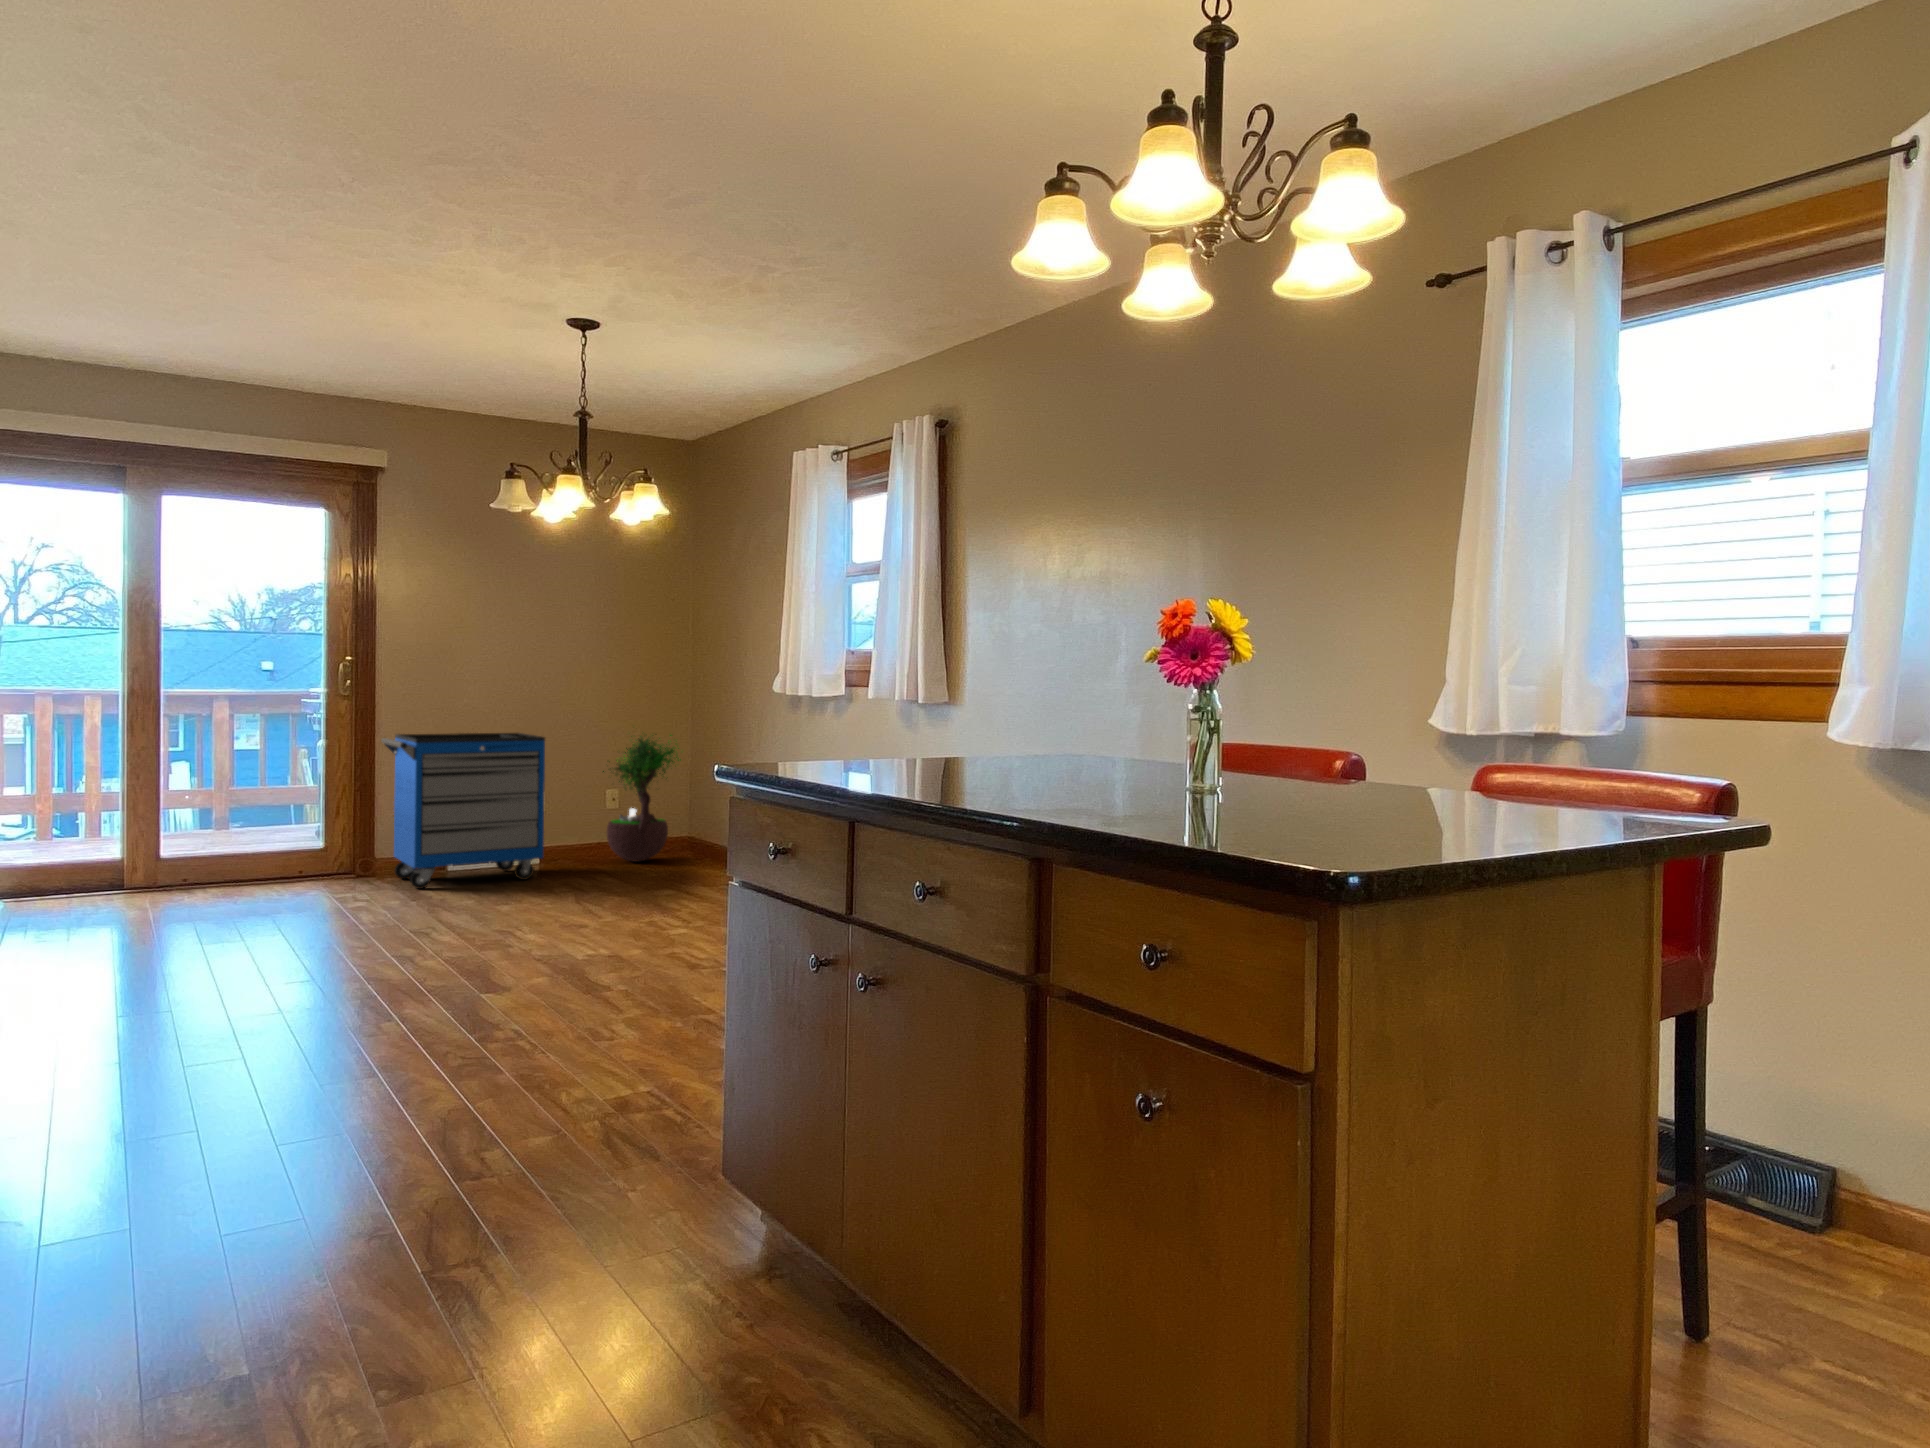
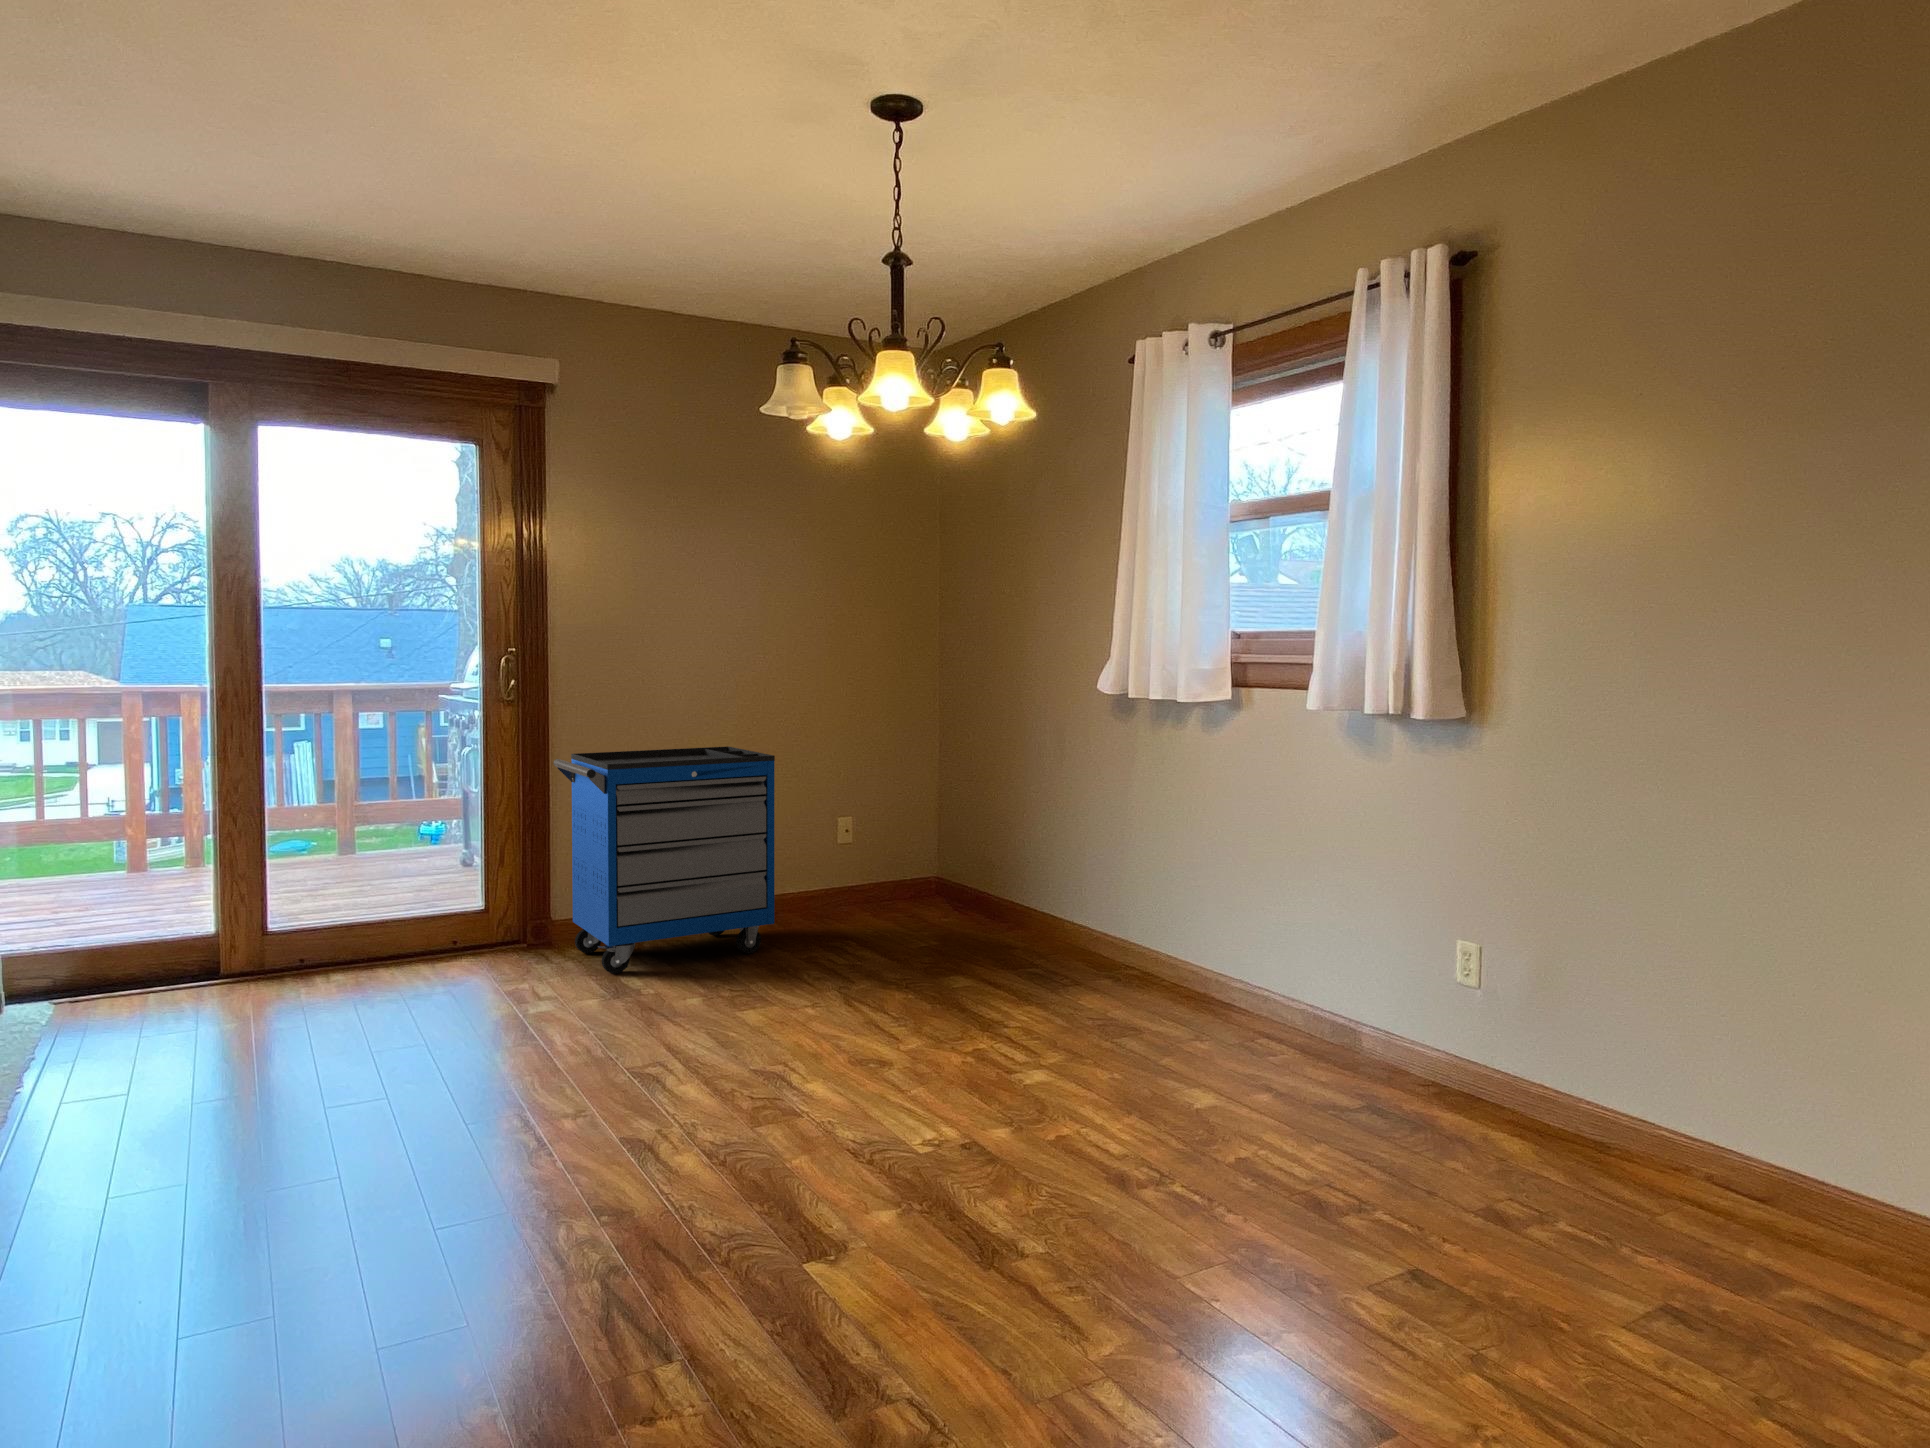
potted tree: present [603,735,681,862] -> none [839,733,943,916]

